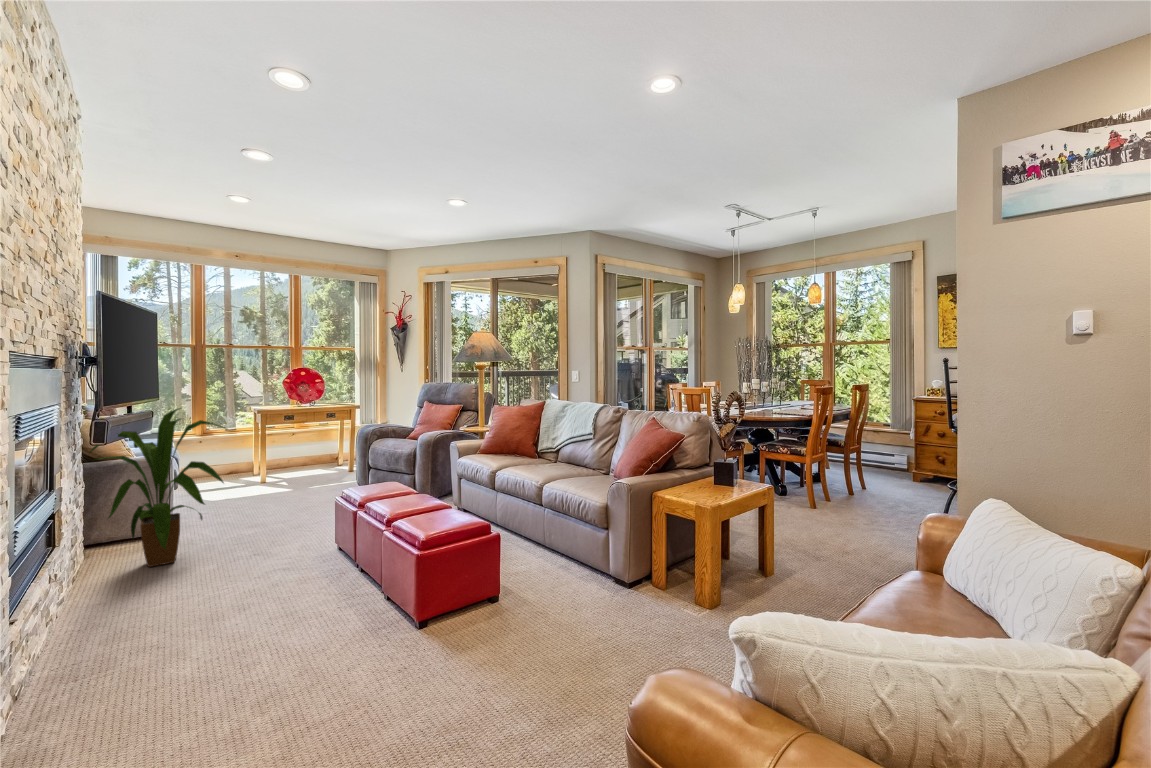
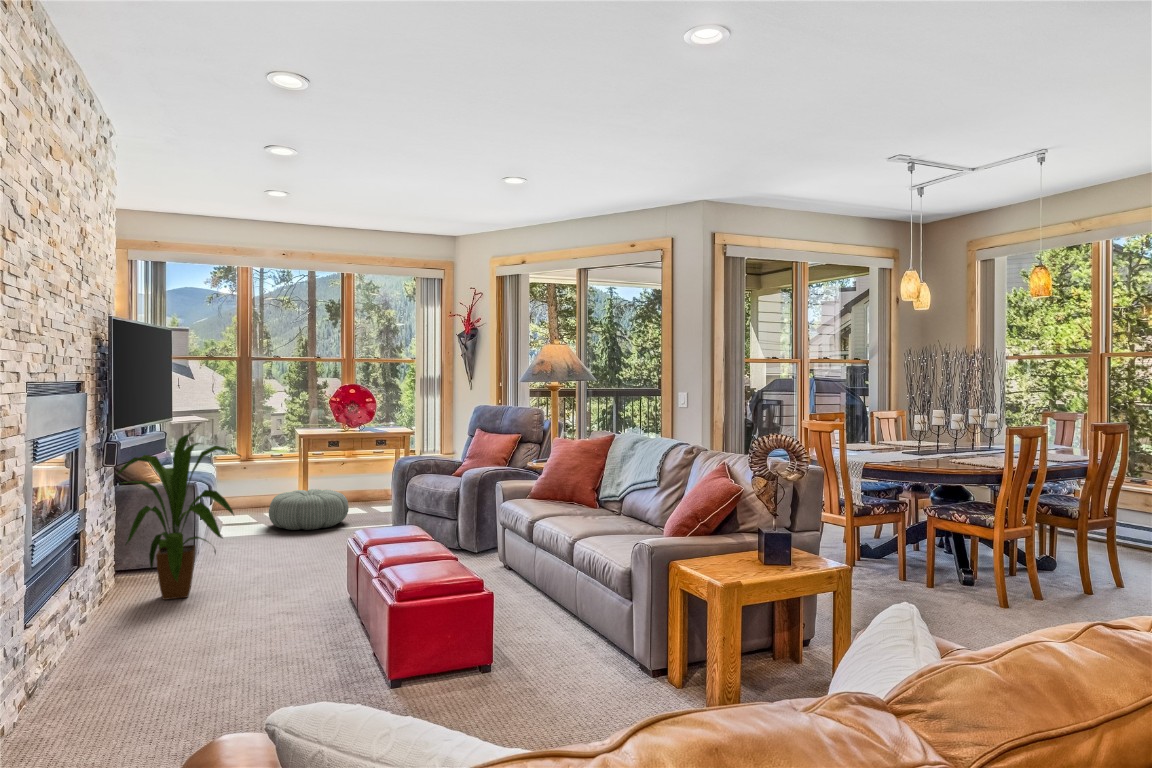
pouf: none [233,457,307,492] -> present [269,489,349,530]

